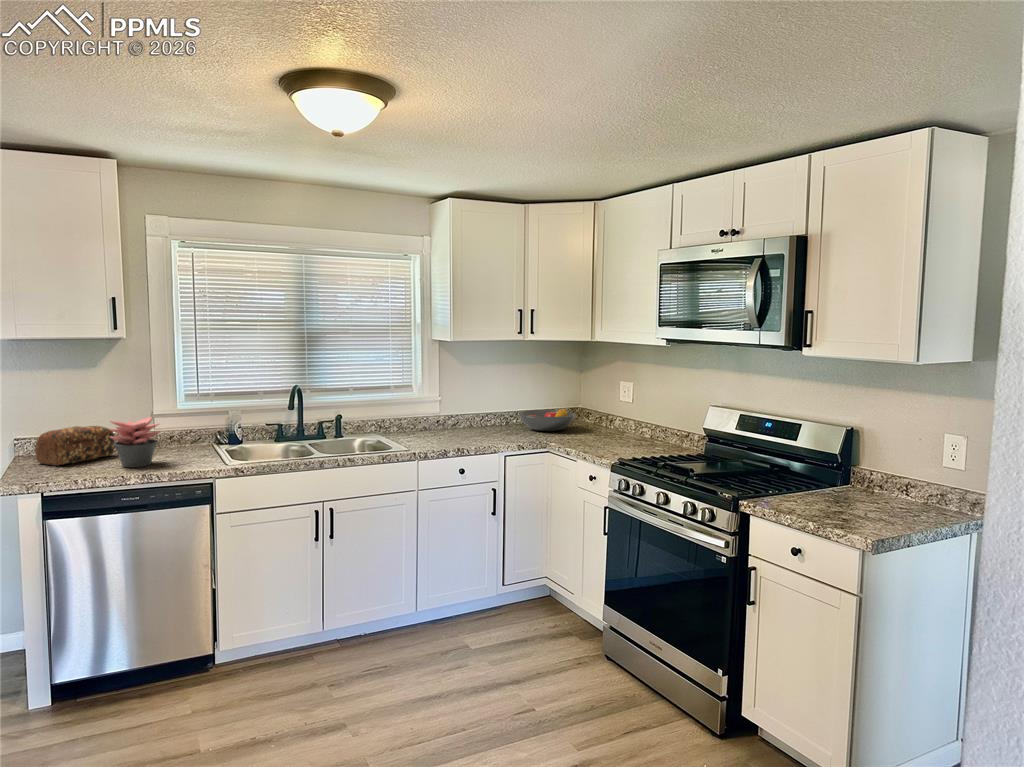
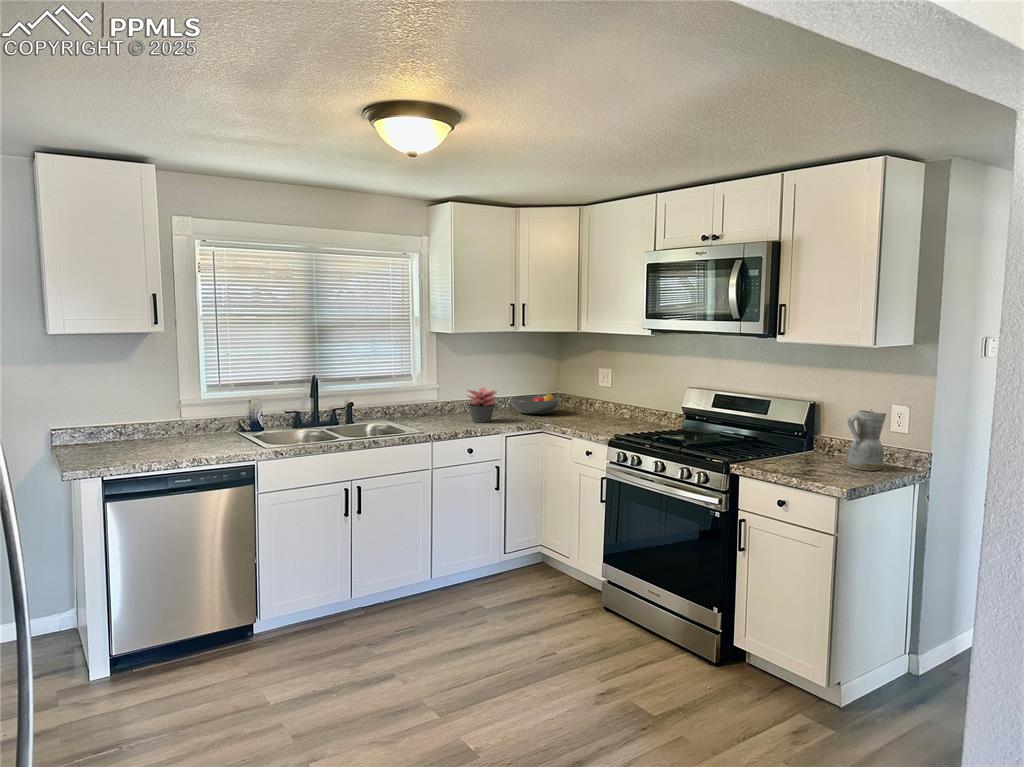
succulent plant: present [110,417,160,467] -> present [467,387,497,423]
bread loaf: present [35,426,114,466] -> none [78,416,149,453]
ceramic pitcher: none [884,440,935,515] -> present [847,410,886,470]

